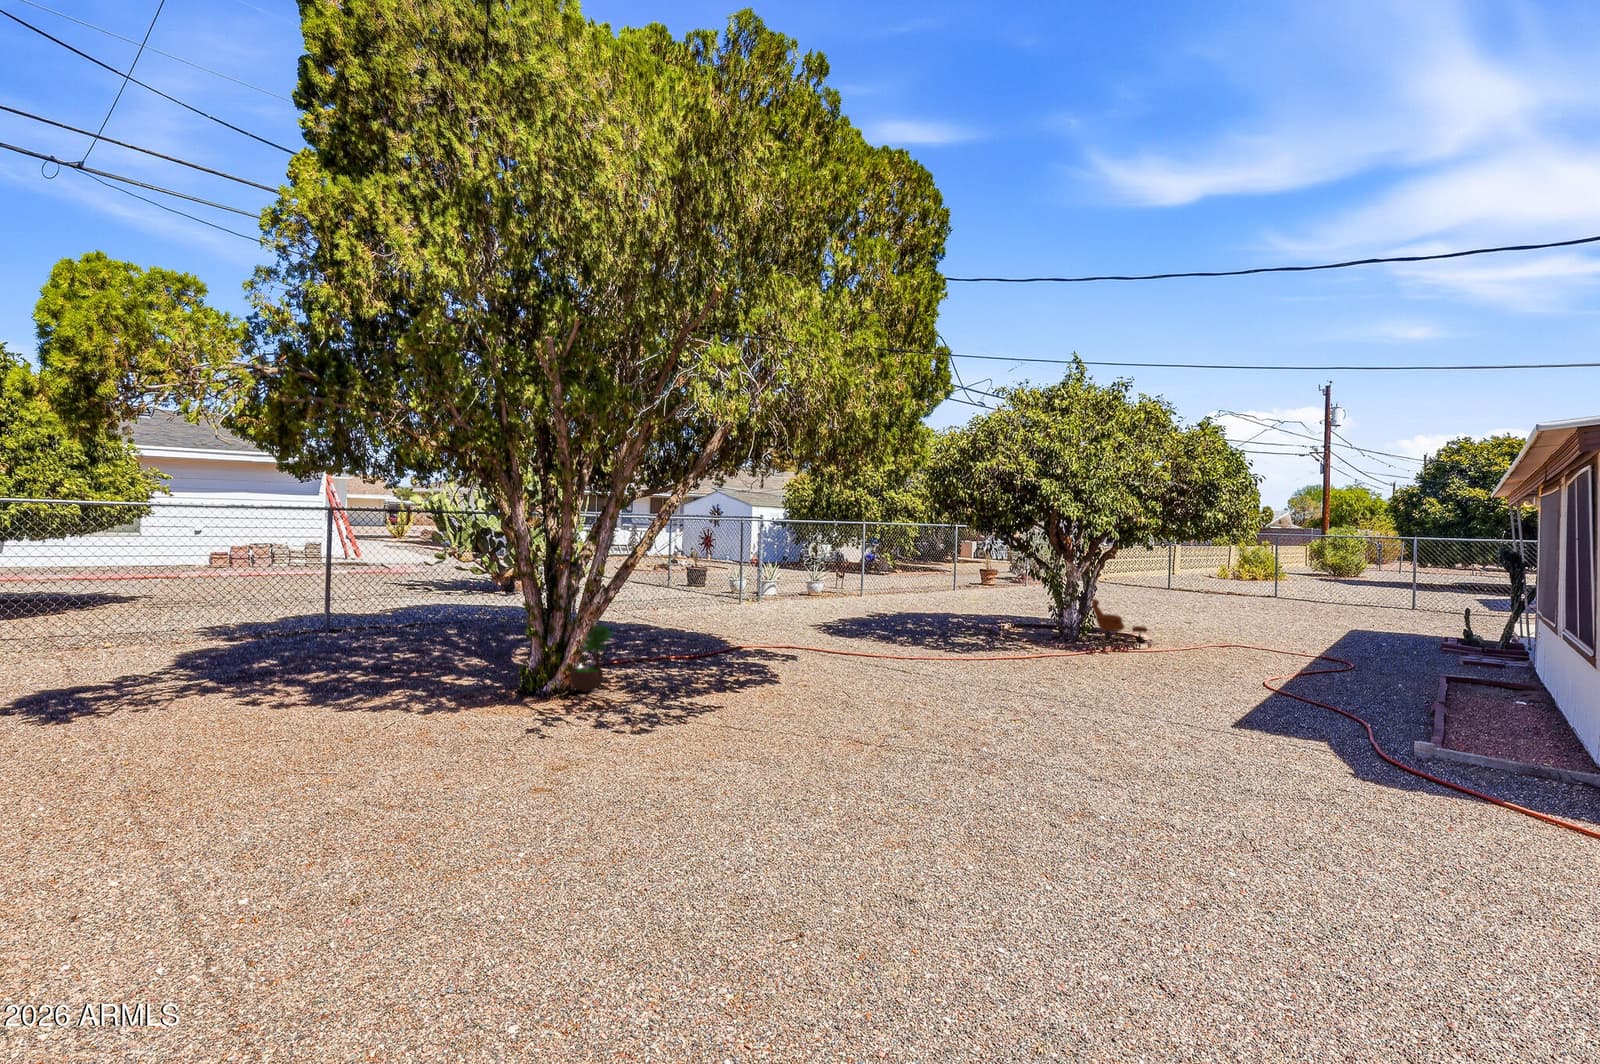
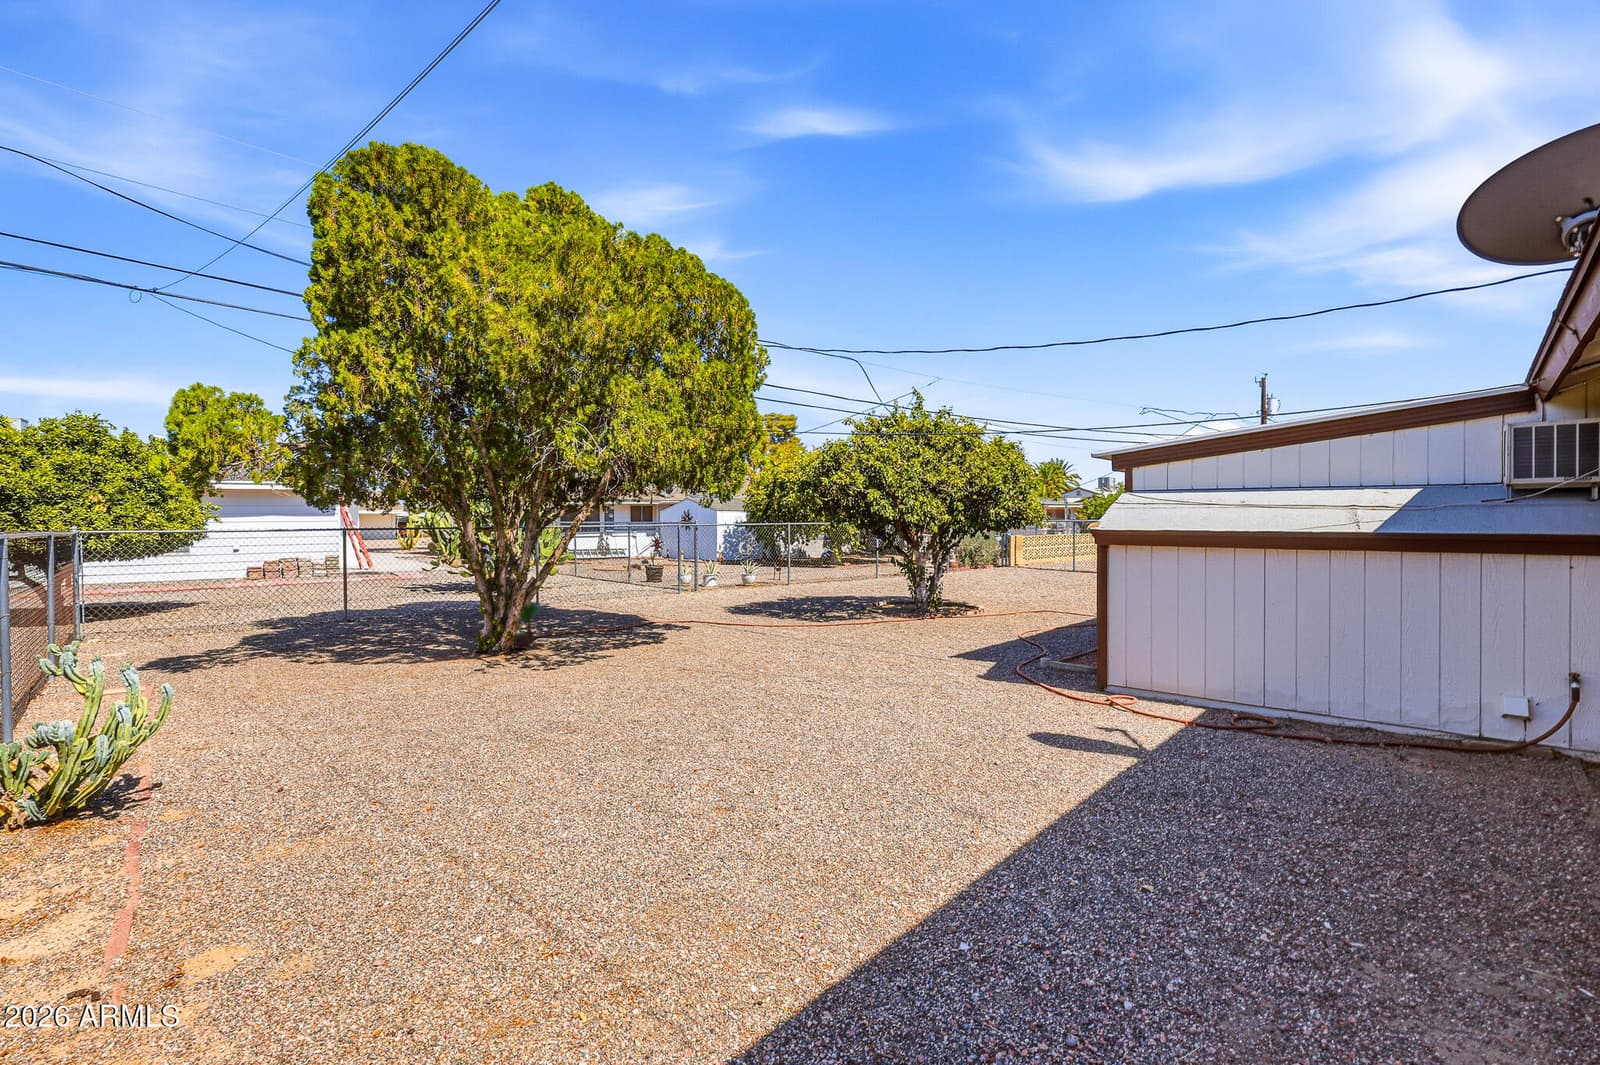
lounge chair: present [1092,599,1147,642] -> none [932,578,975,611]

